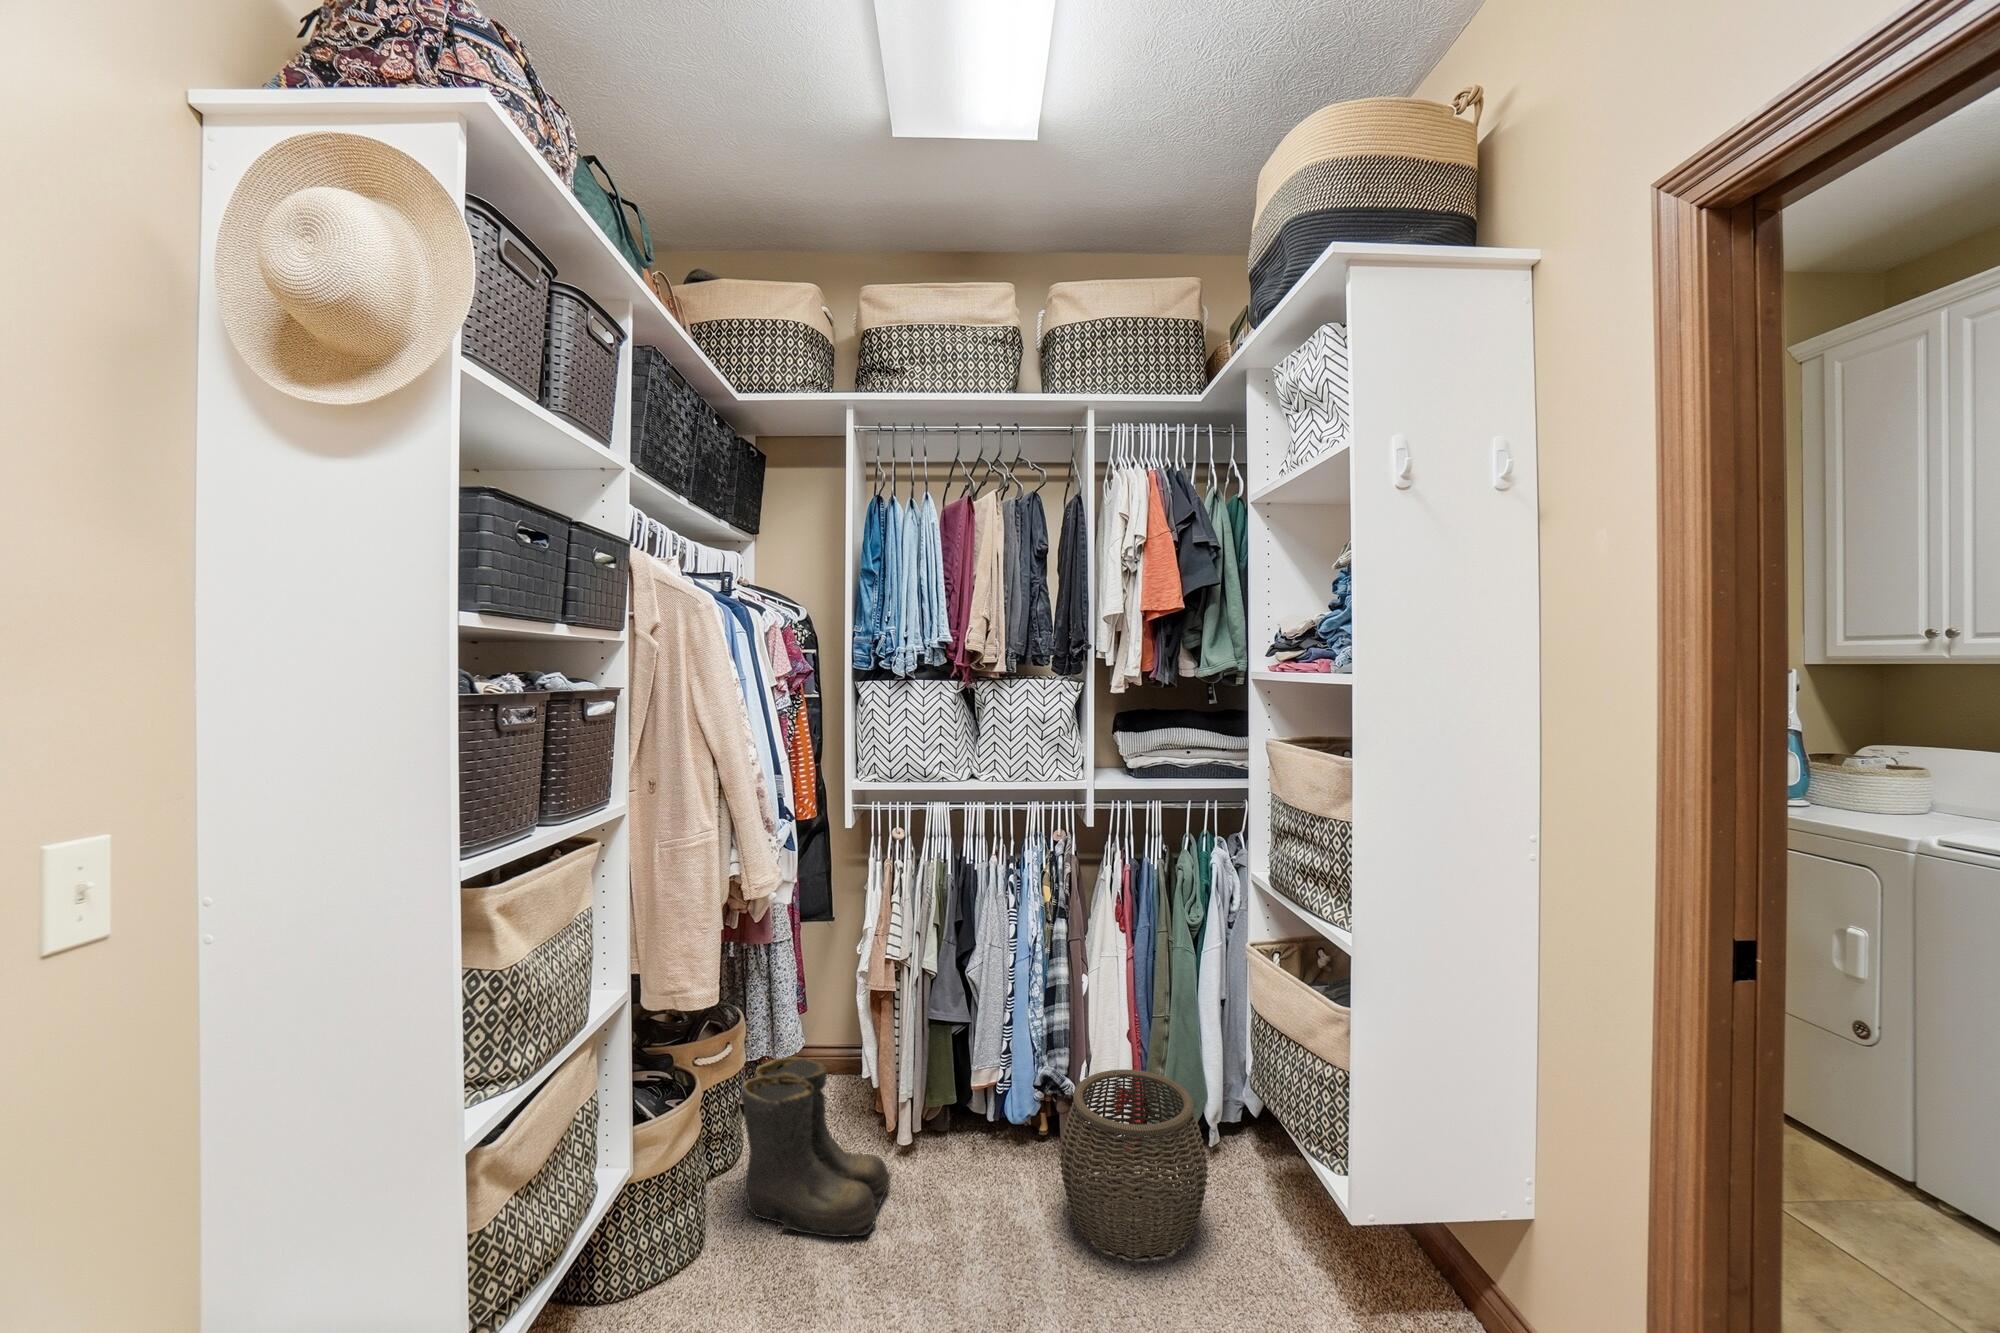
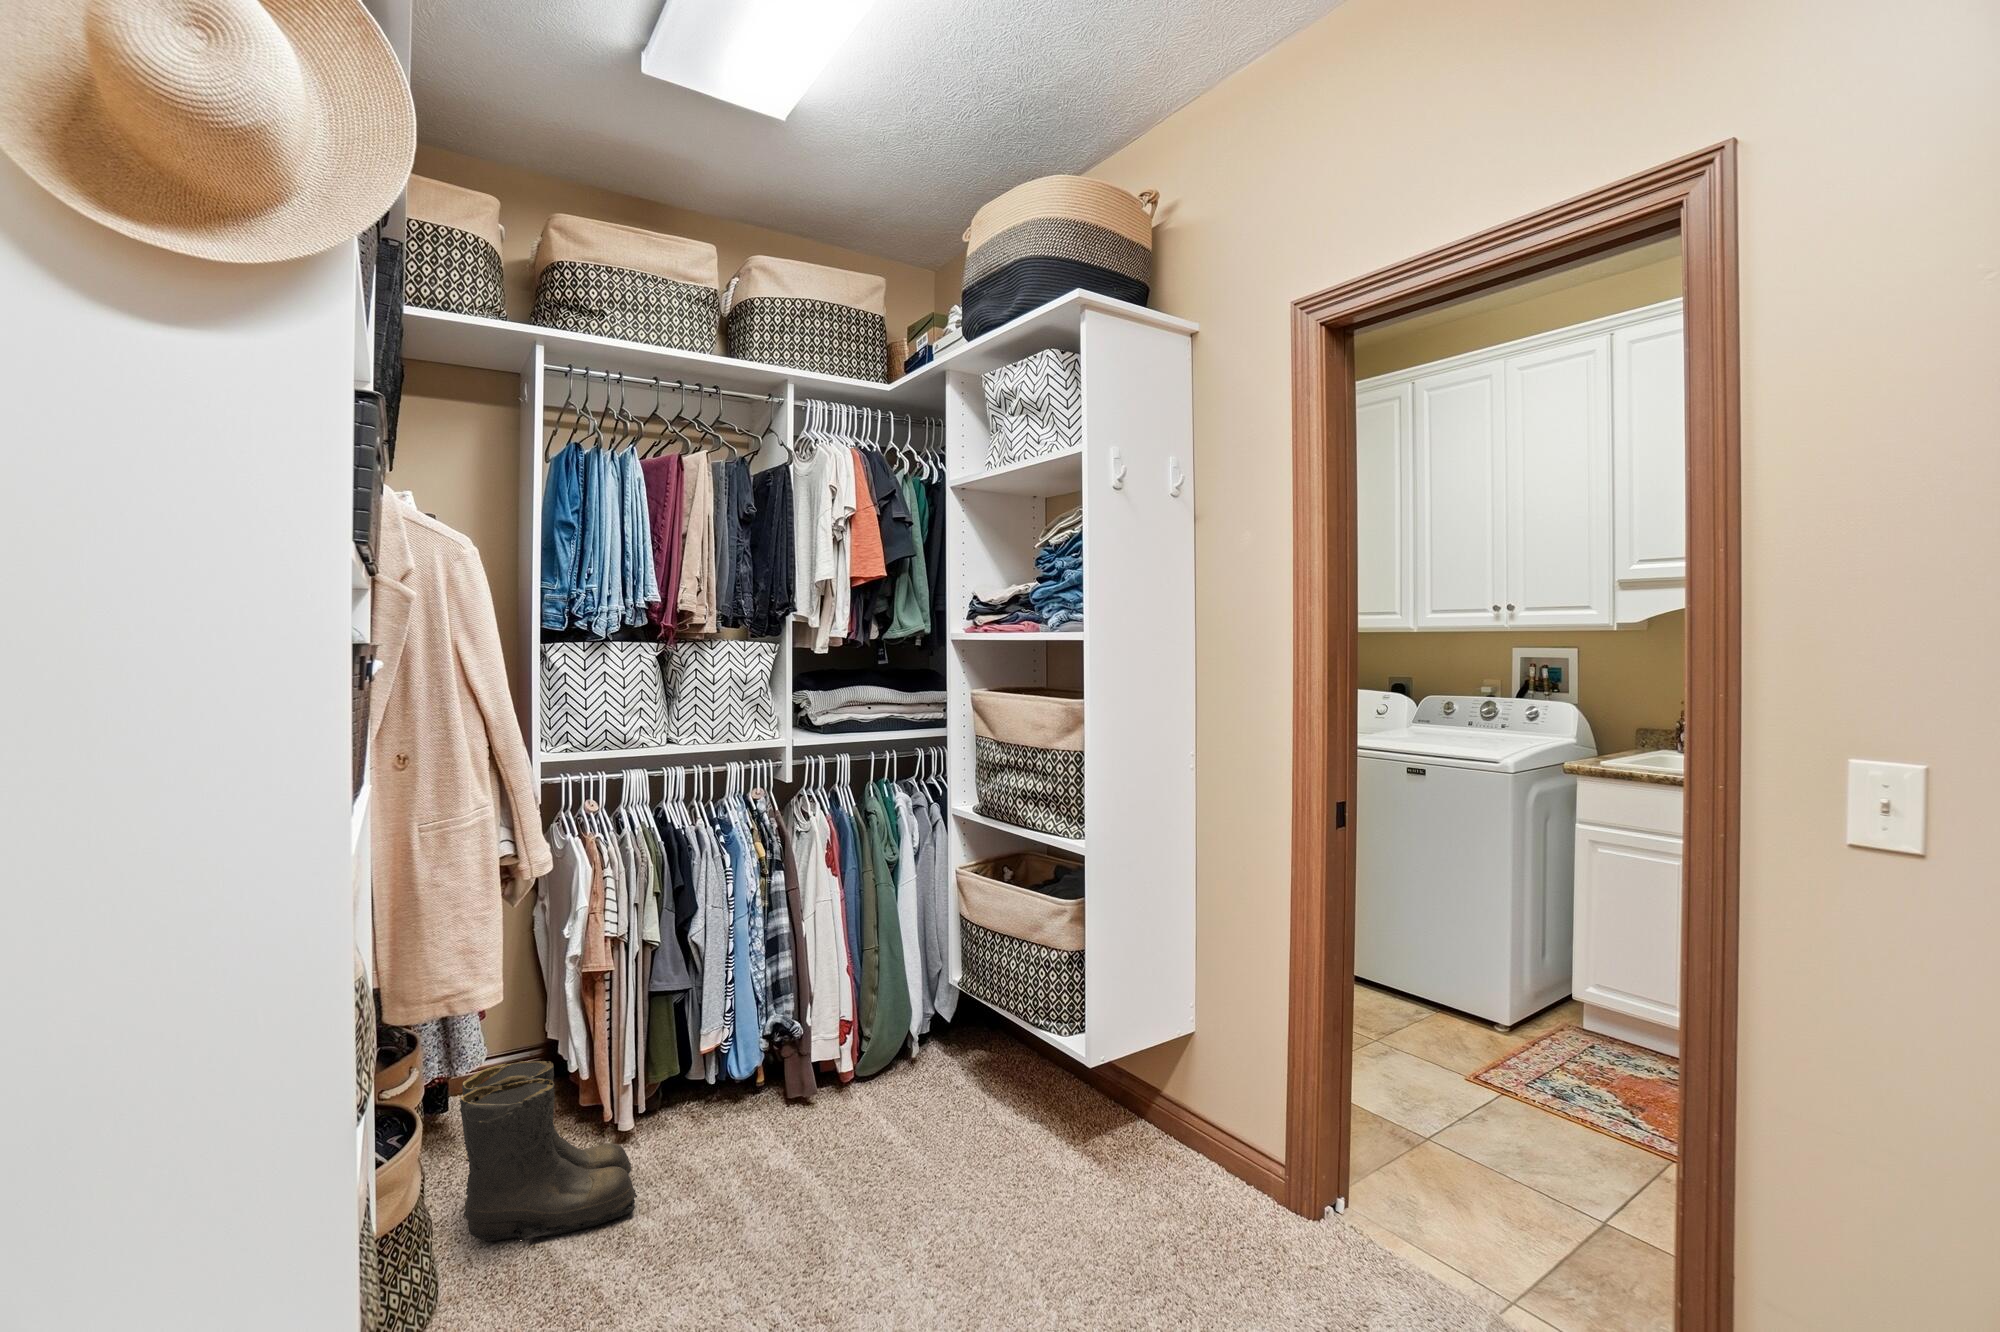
woven basket: present [1060,1069,1208,1259] -> none [806,994,940,1150]

